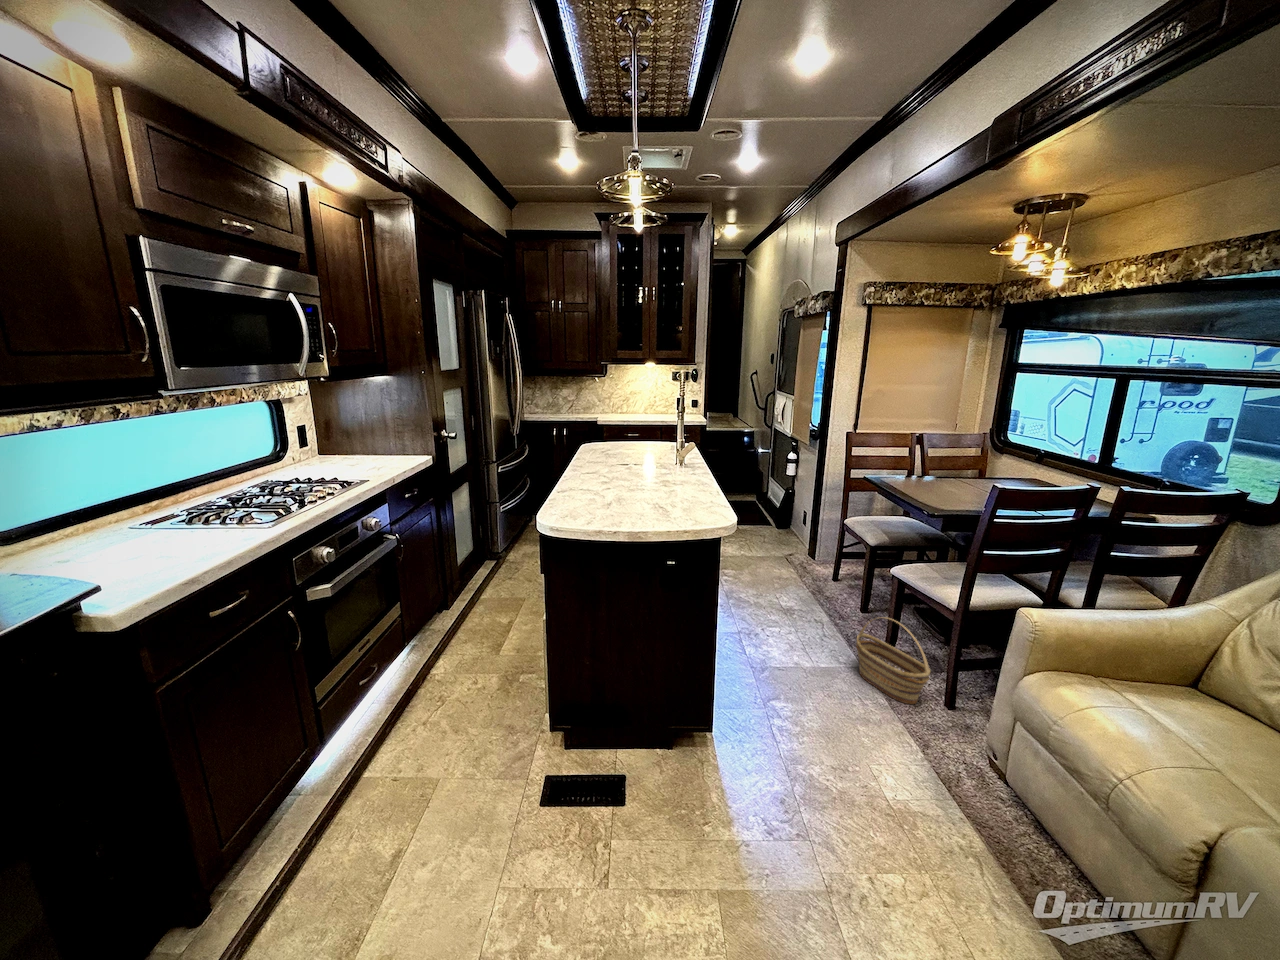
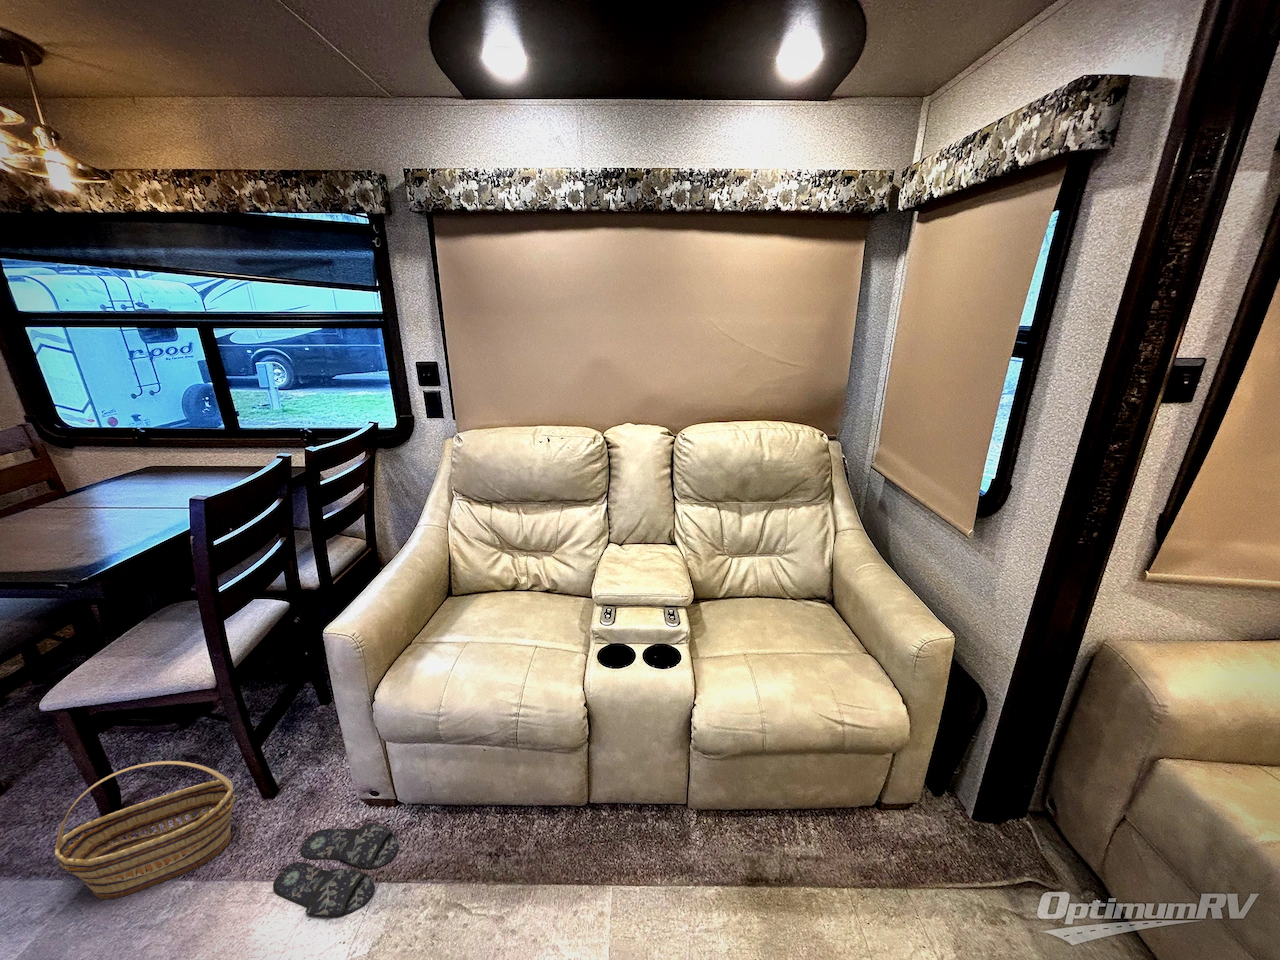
slippers: none [908,737,988,801] -> present [273,822,399,917]

